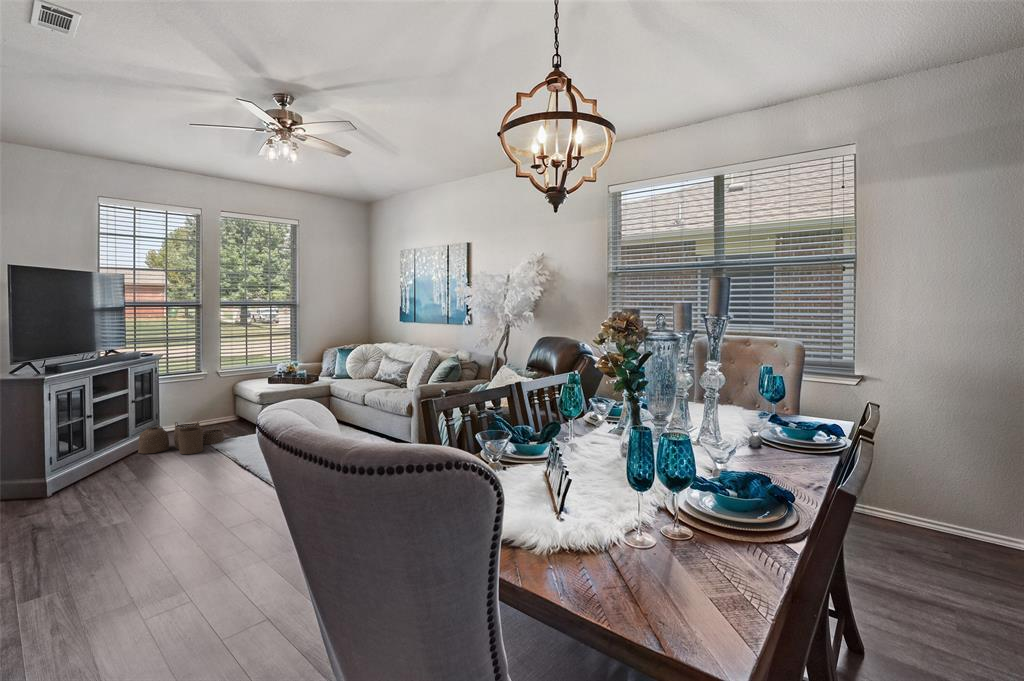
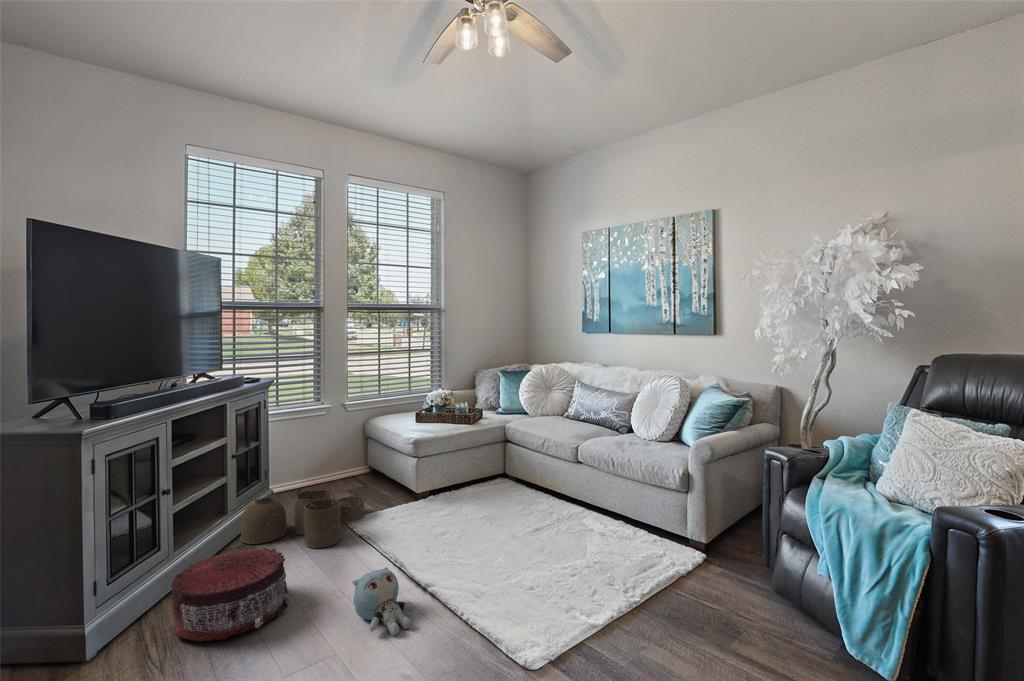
pouf: none [94,446,162,485] -> present [171,548,288,641]
plush toy: none [196,454,231,482] -> present [352,567,415,636]

